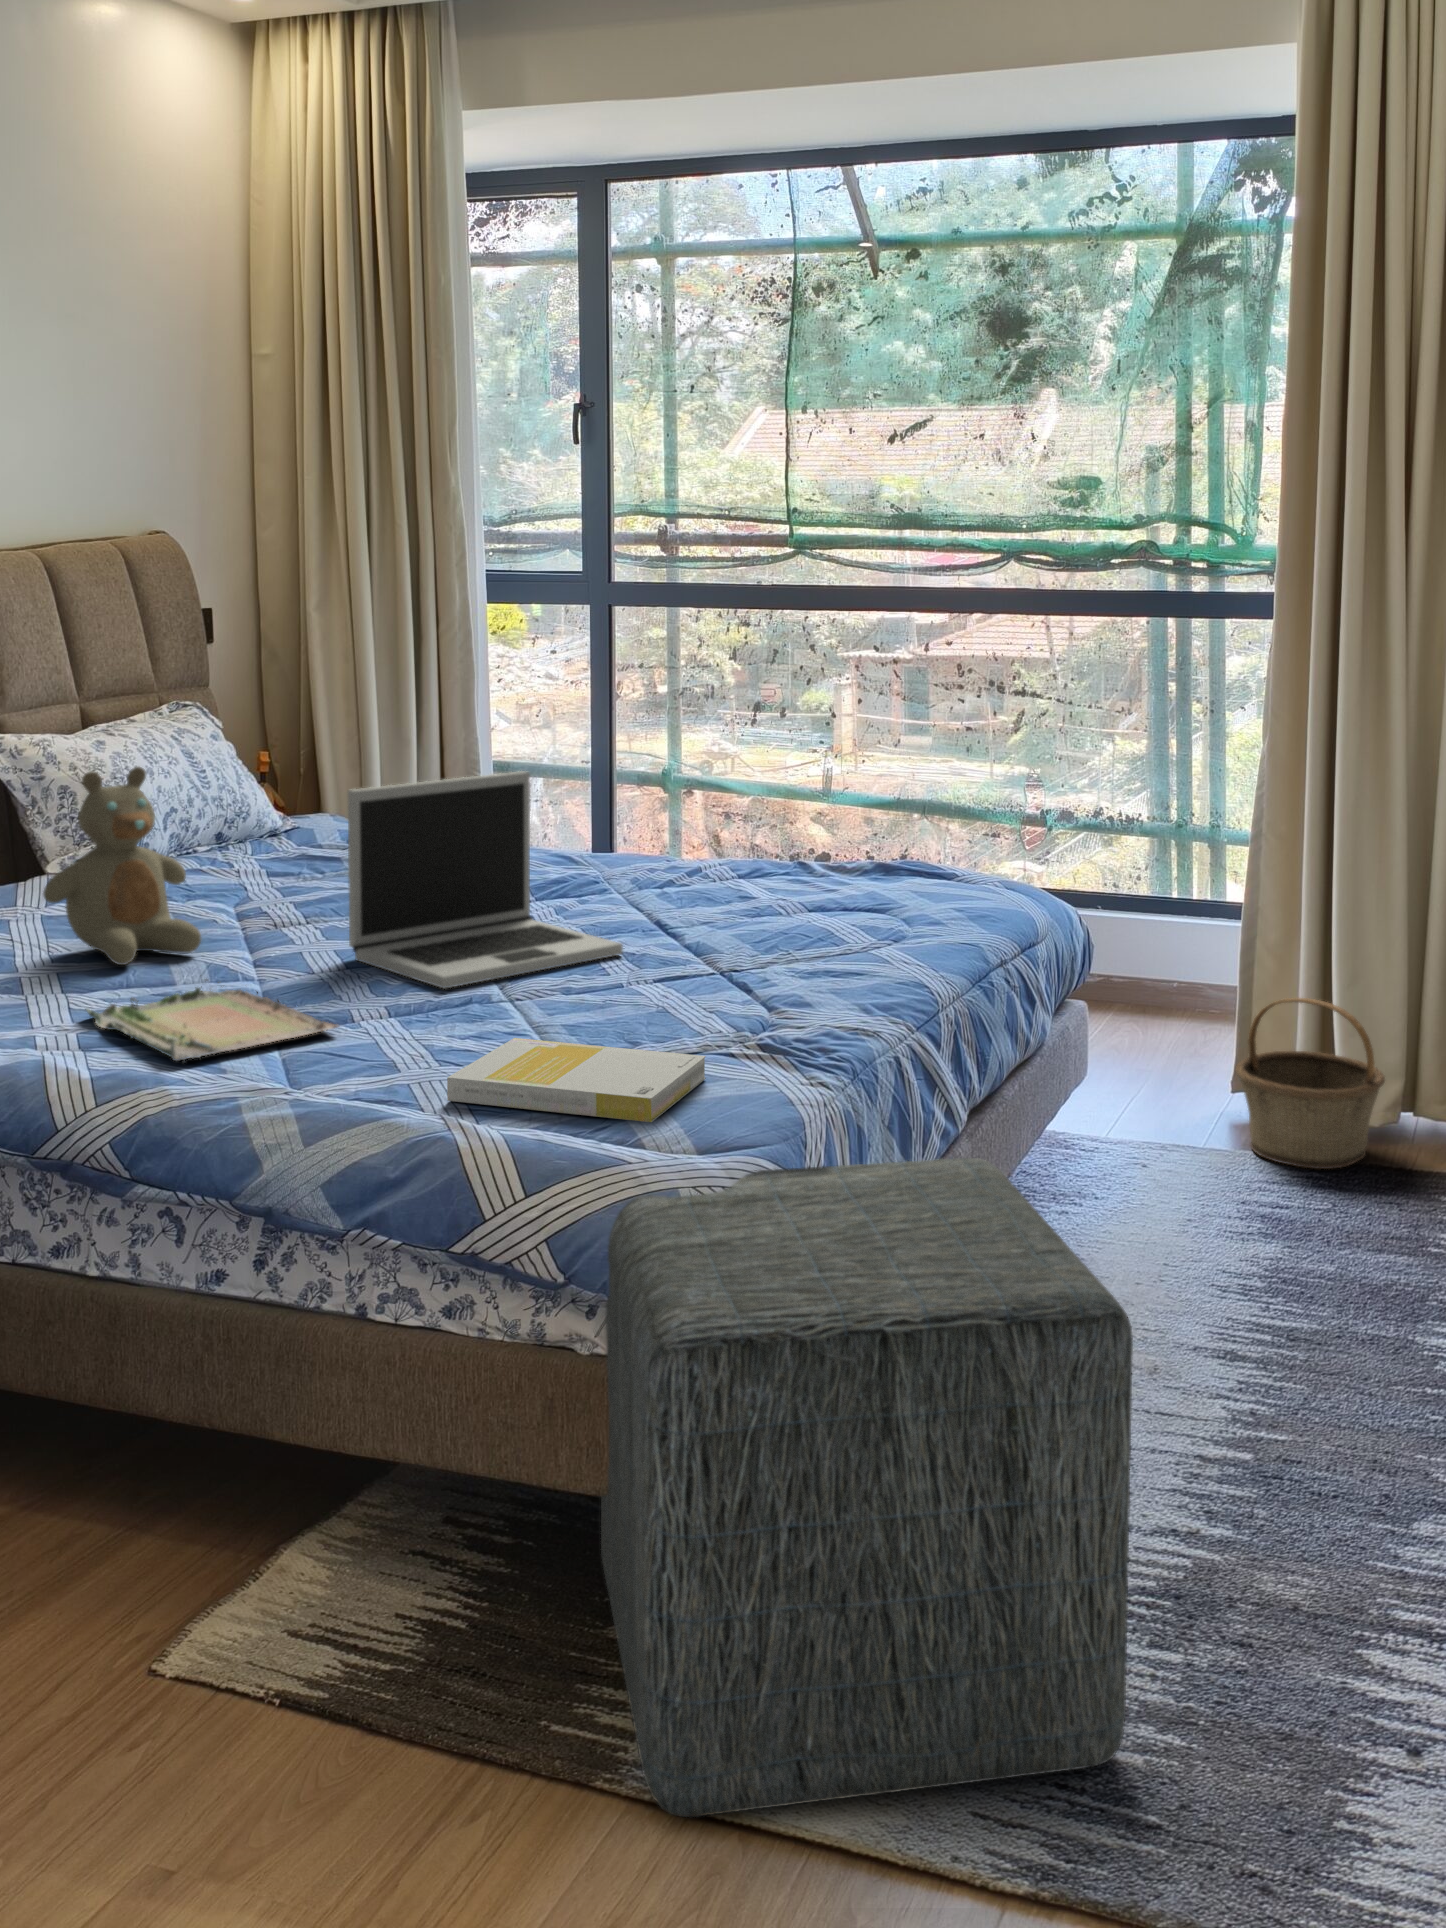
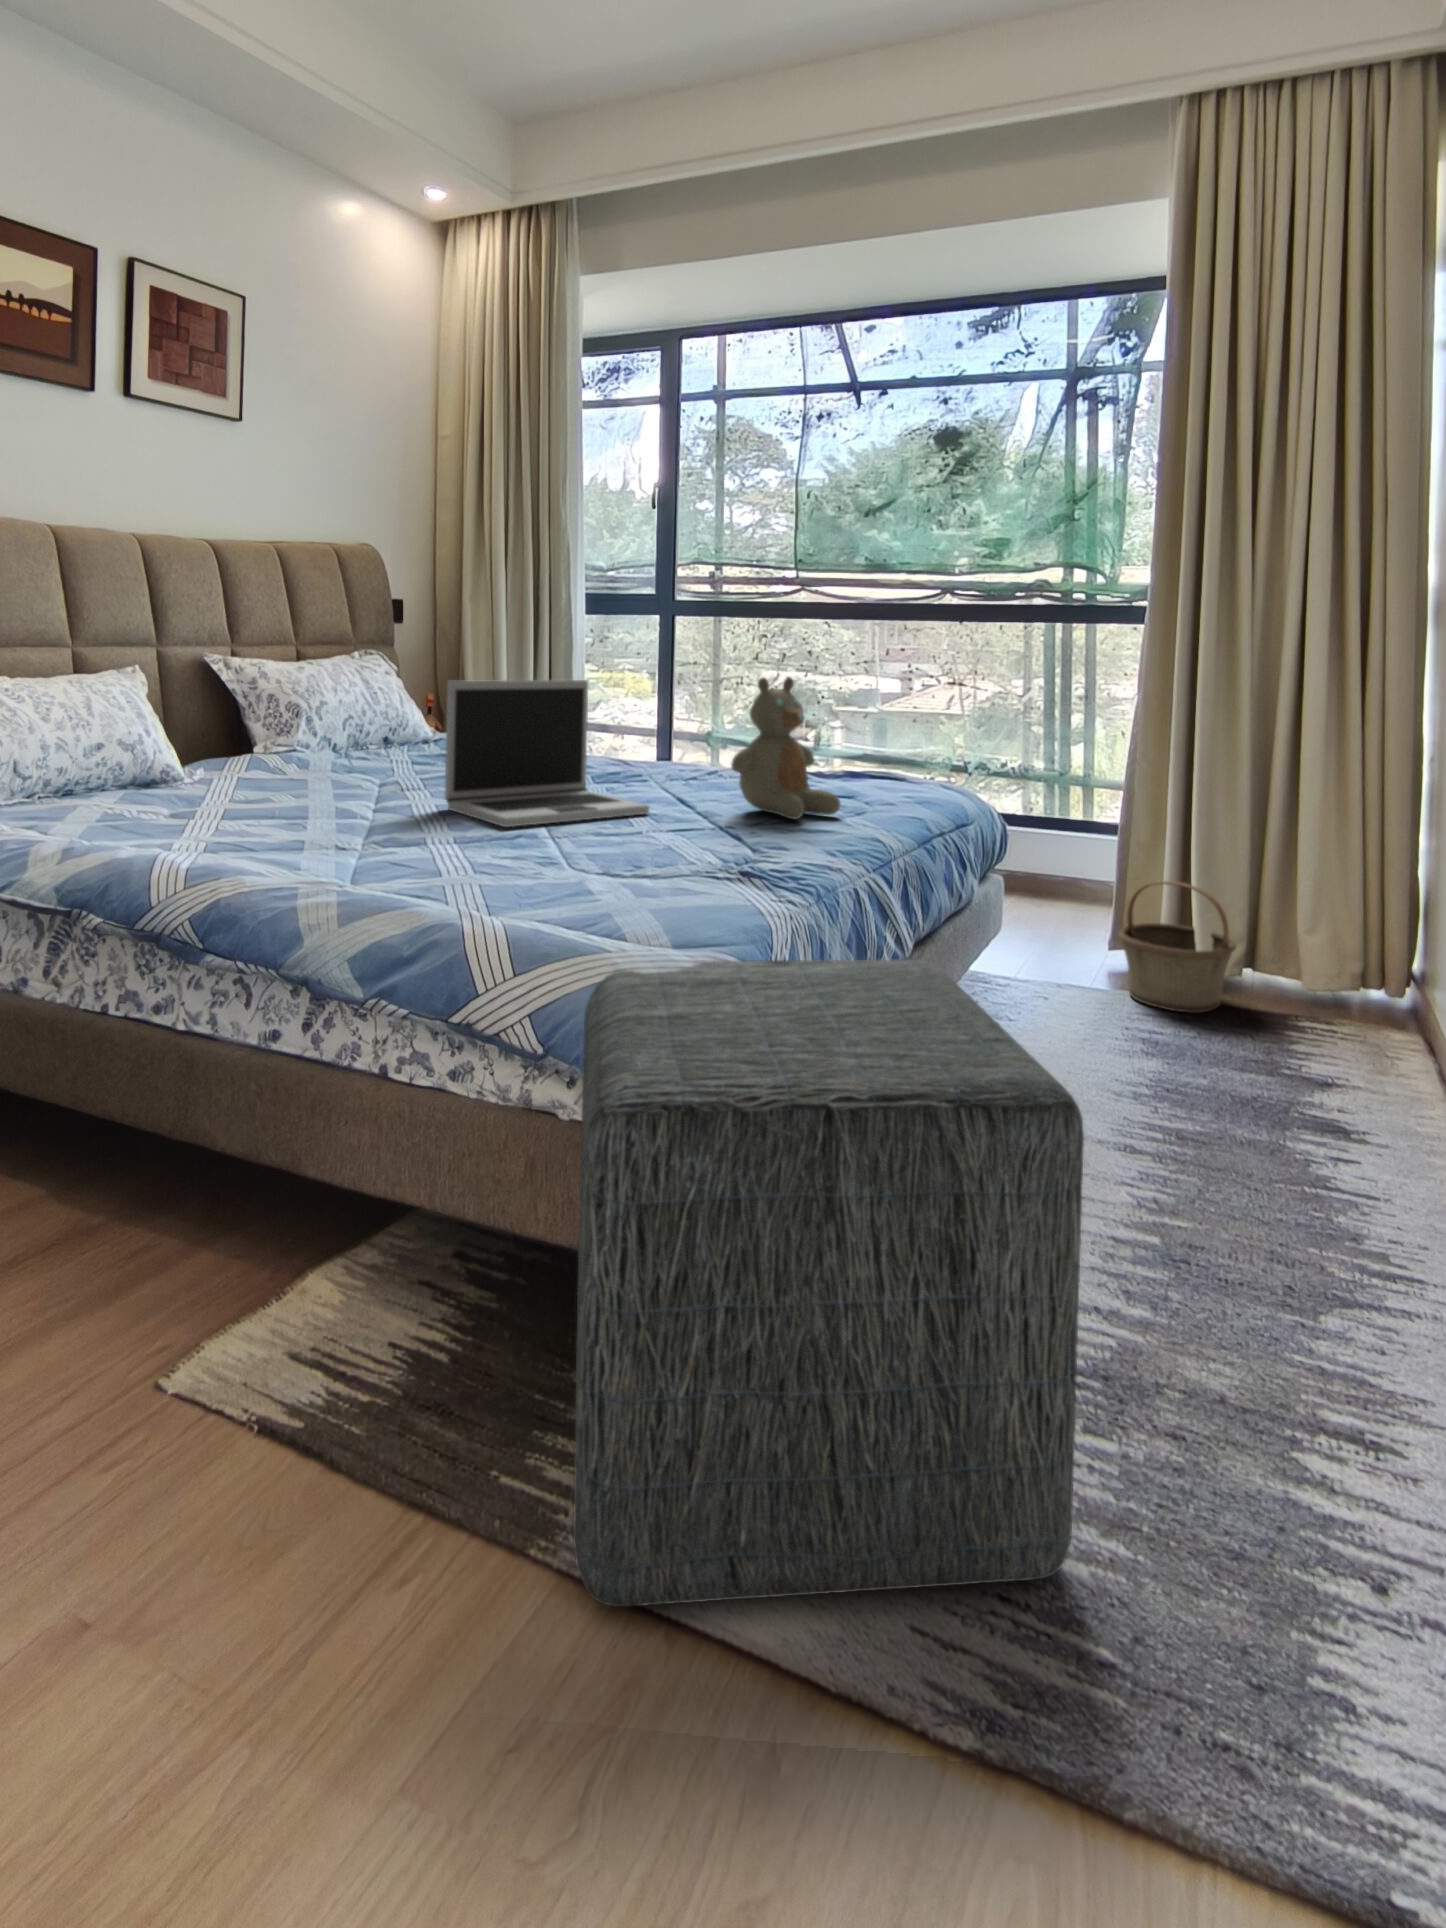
teddy bear: present [43,767,201,965] -> present [731,677,840,819]
tray: present [86,988,338,1061] -> none [223,807,412,862]
book: present [447,1038,706,1122] -> none [474,854,694,918]

